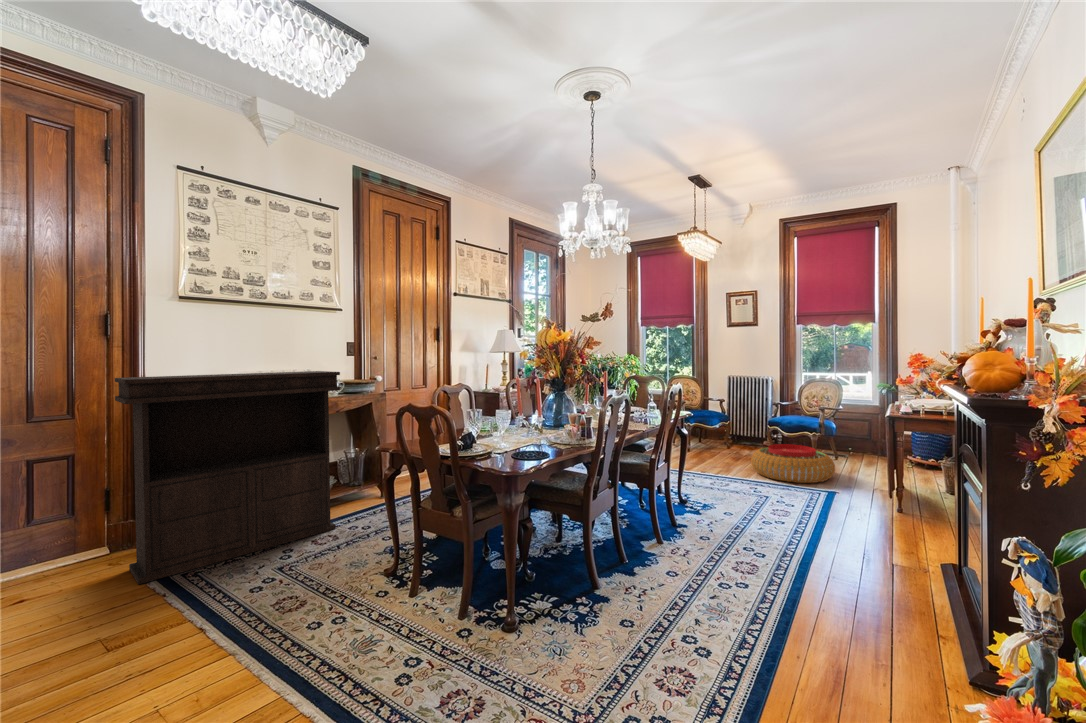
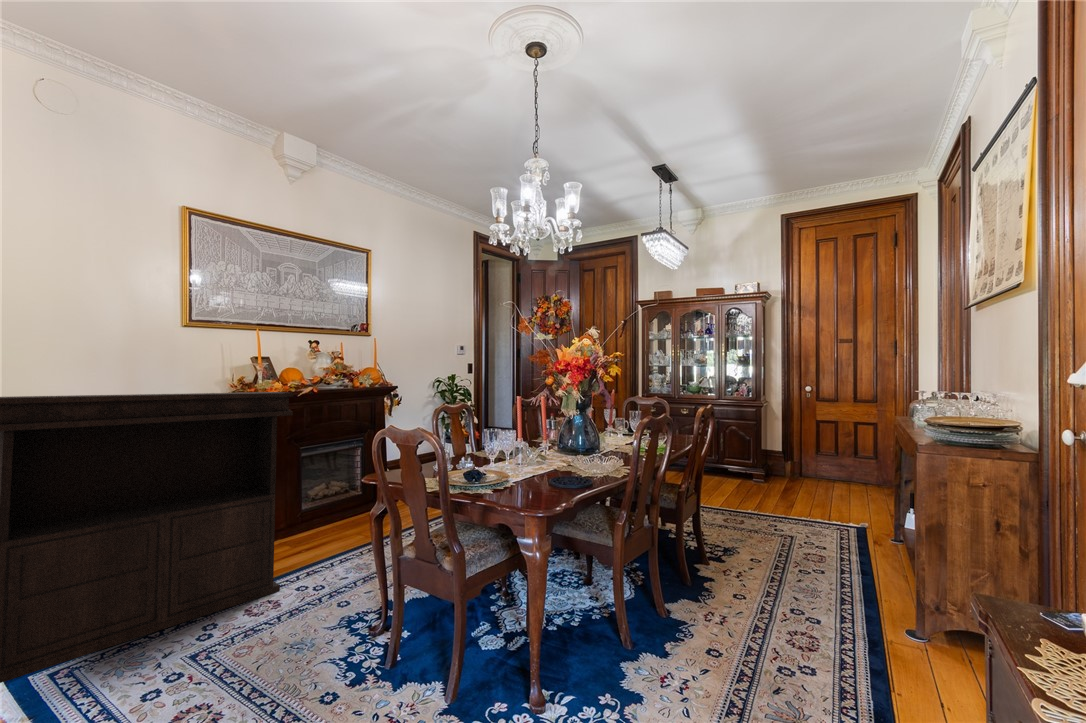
pouf: present [751,444,835,483] -> none [761,476,855,521]

